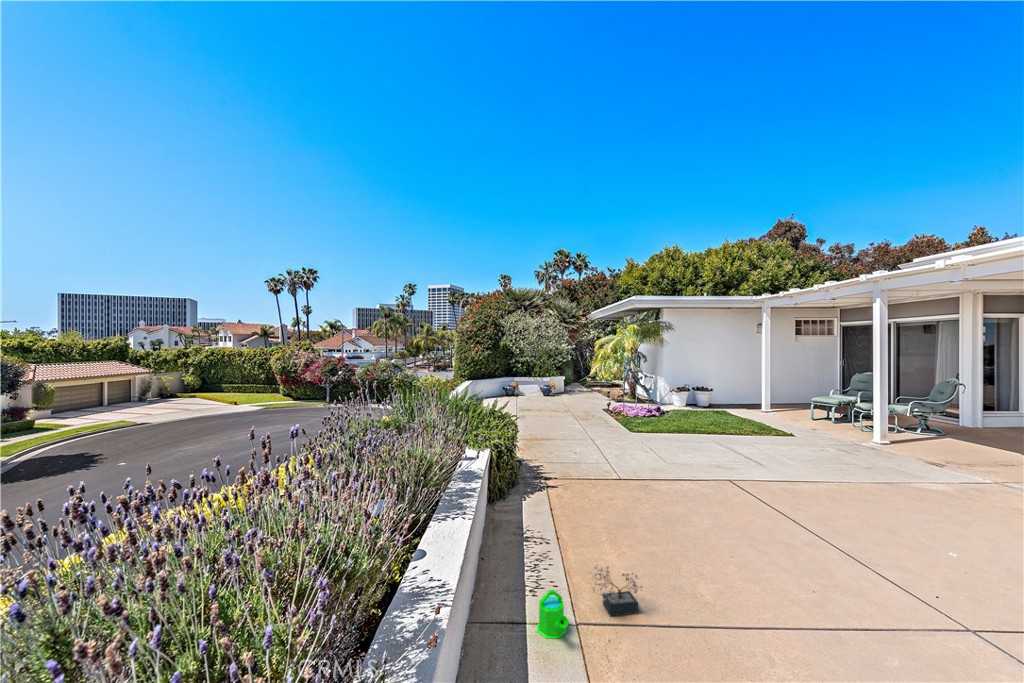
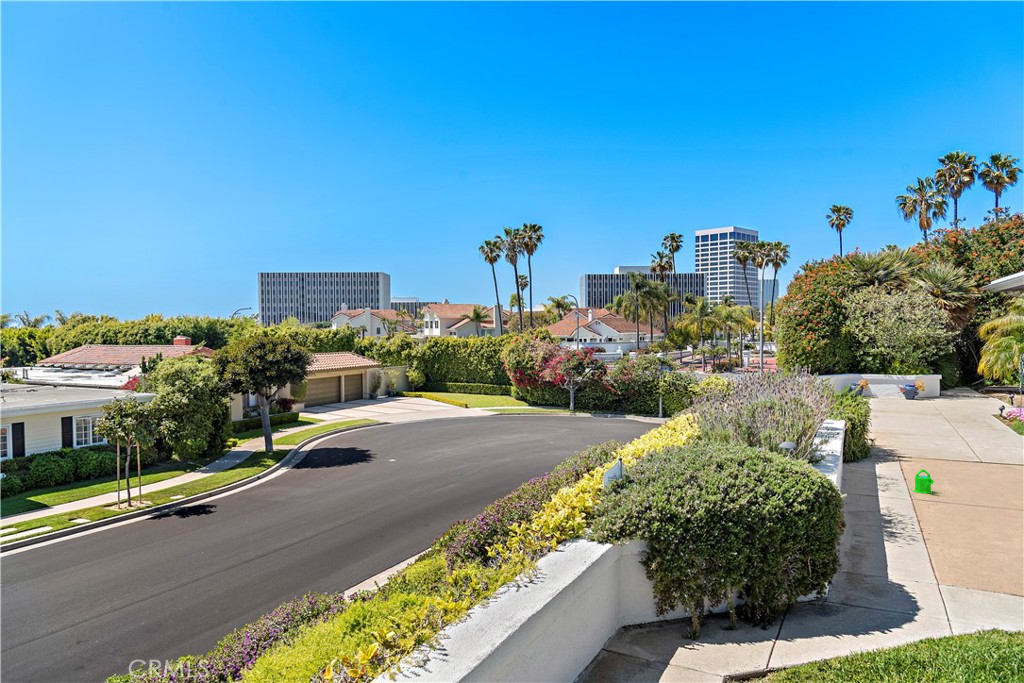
decorative plant: present [592,567,643,616] -> none [951,465,988,493]

